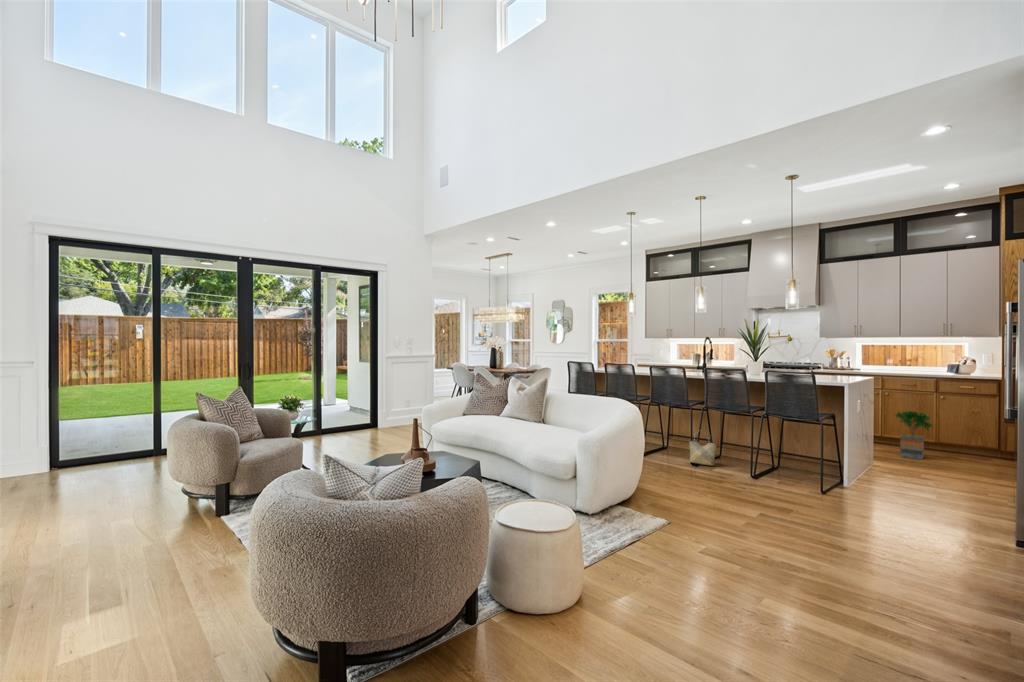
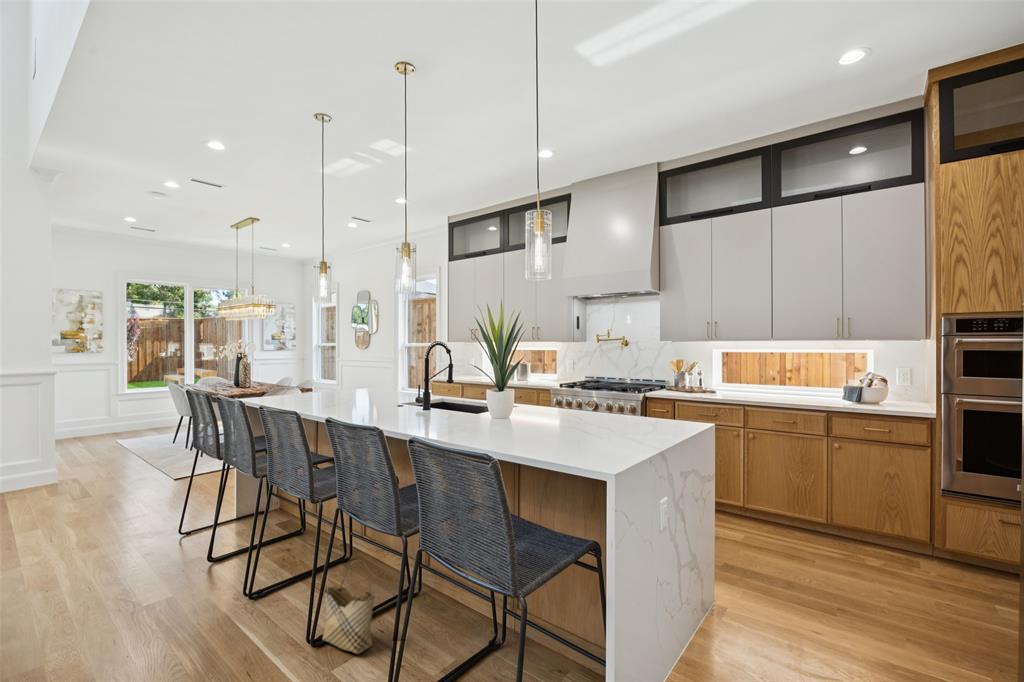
potted tree: present [895,411,933,459] -> none [756,476,823,575]

